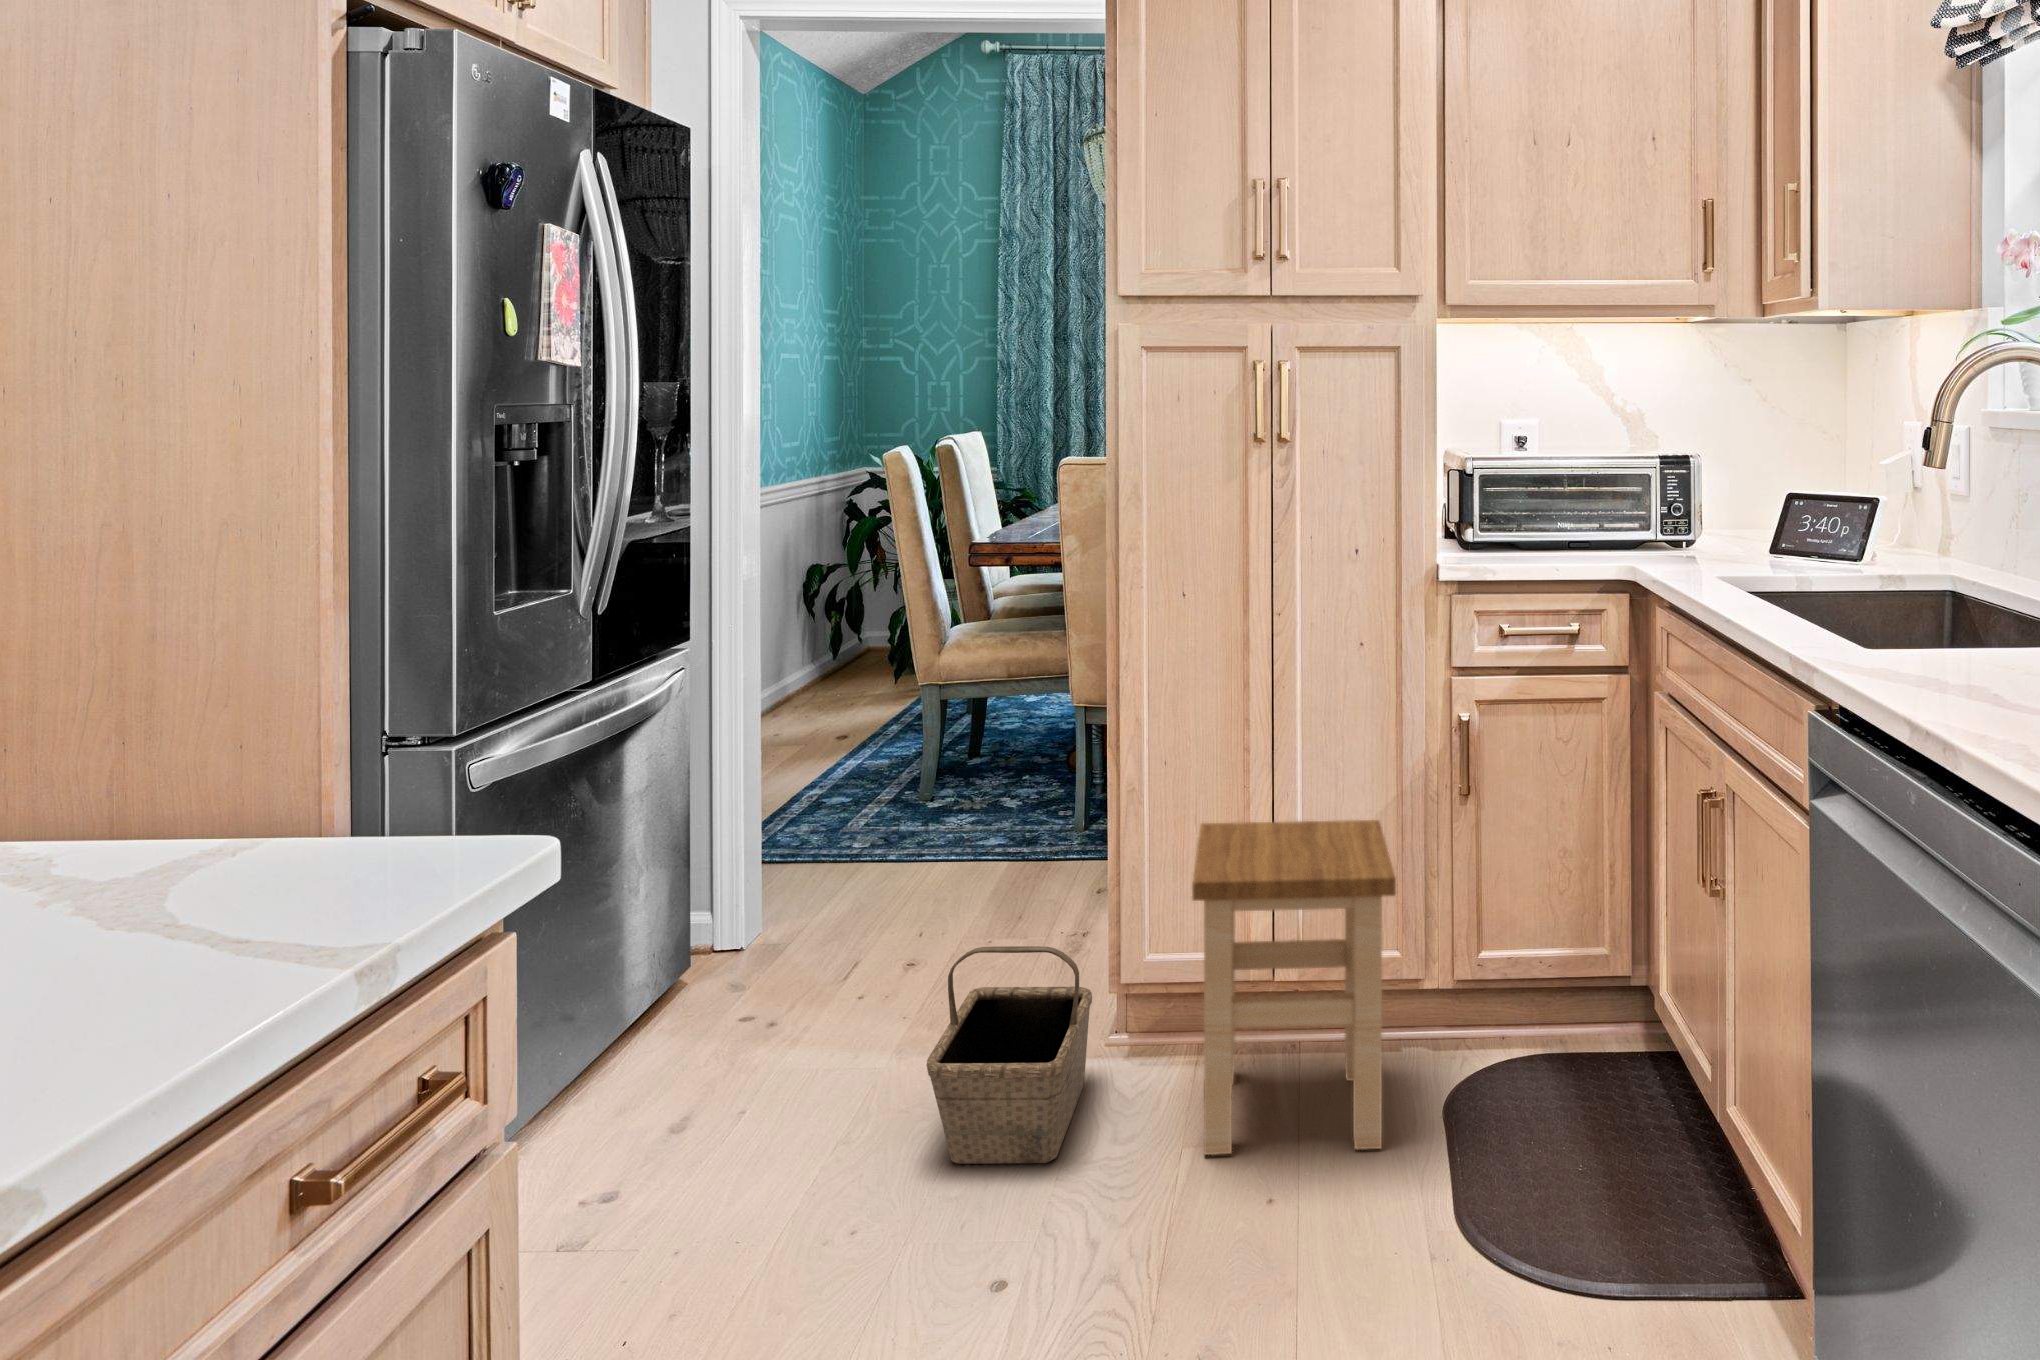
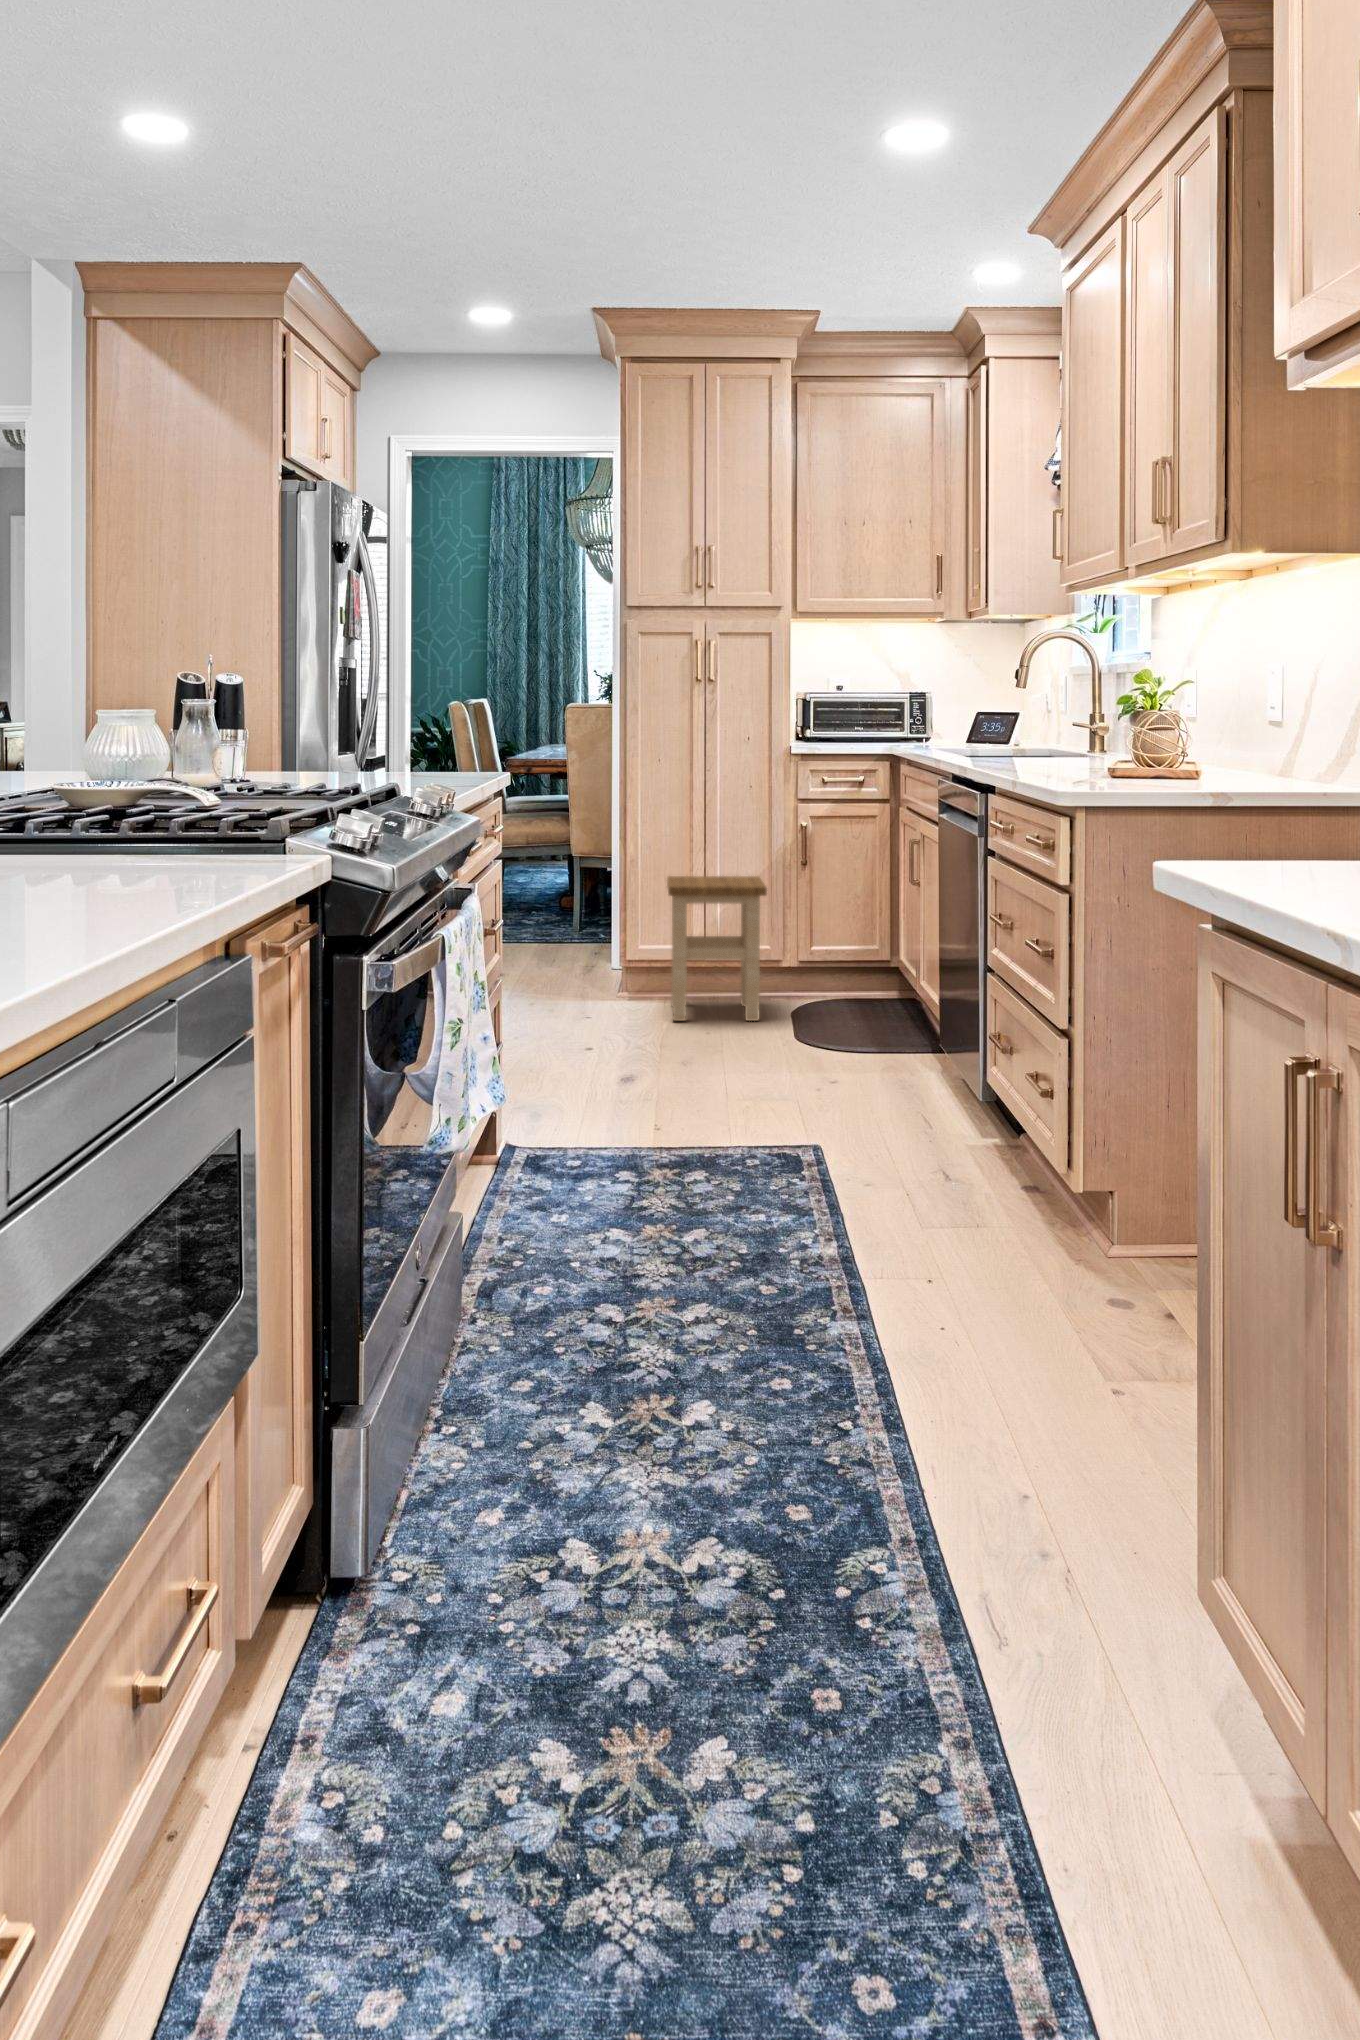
basket: present [927,946,1092,1164] -> none [540,928,612,1022]

